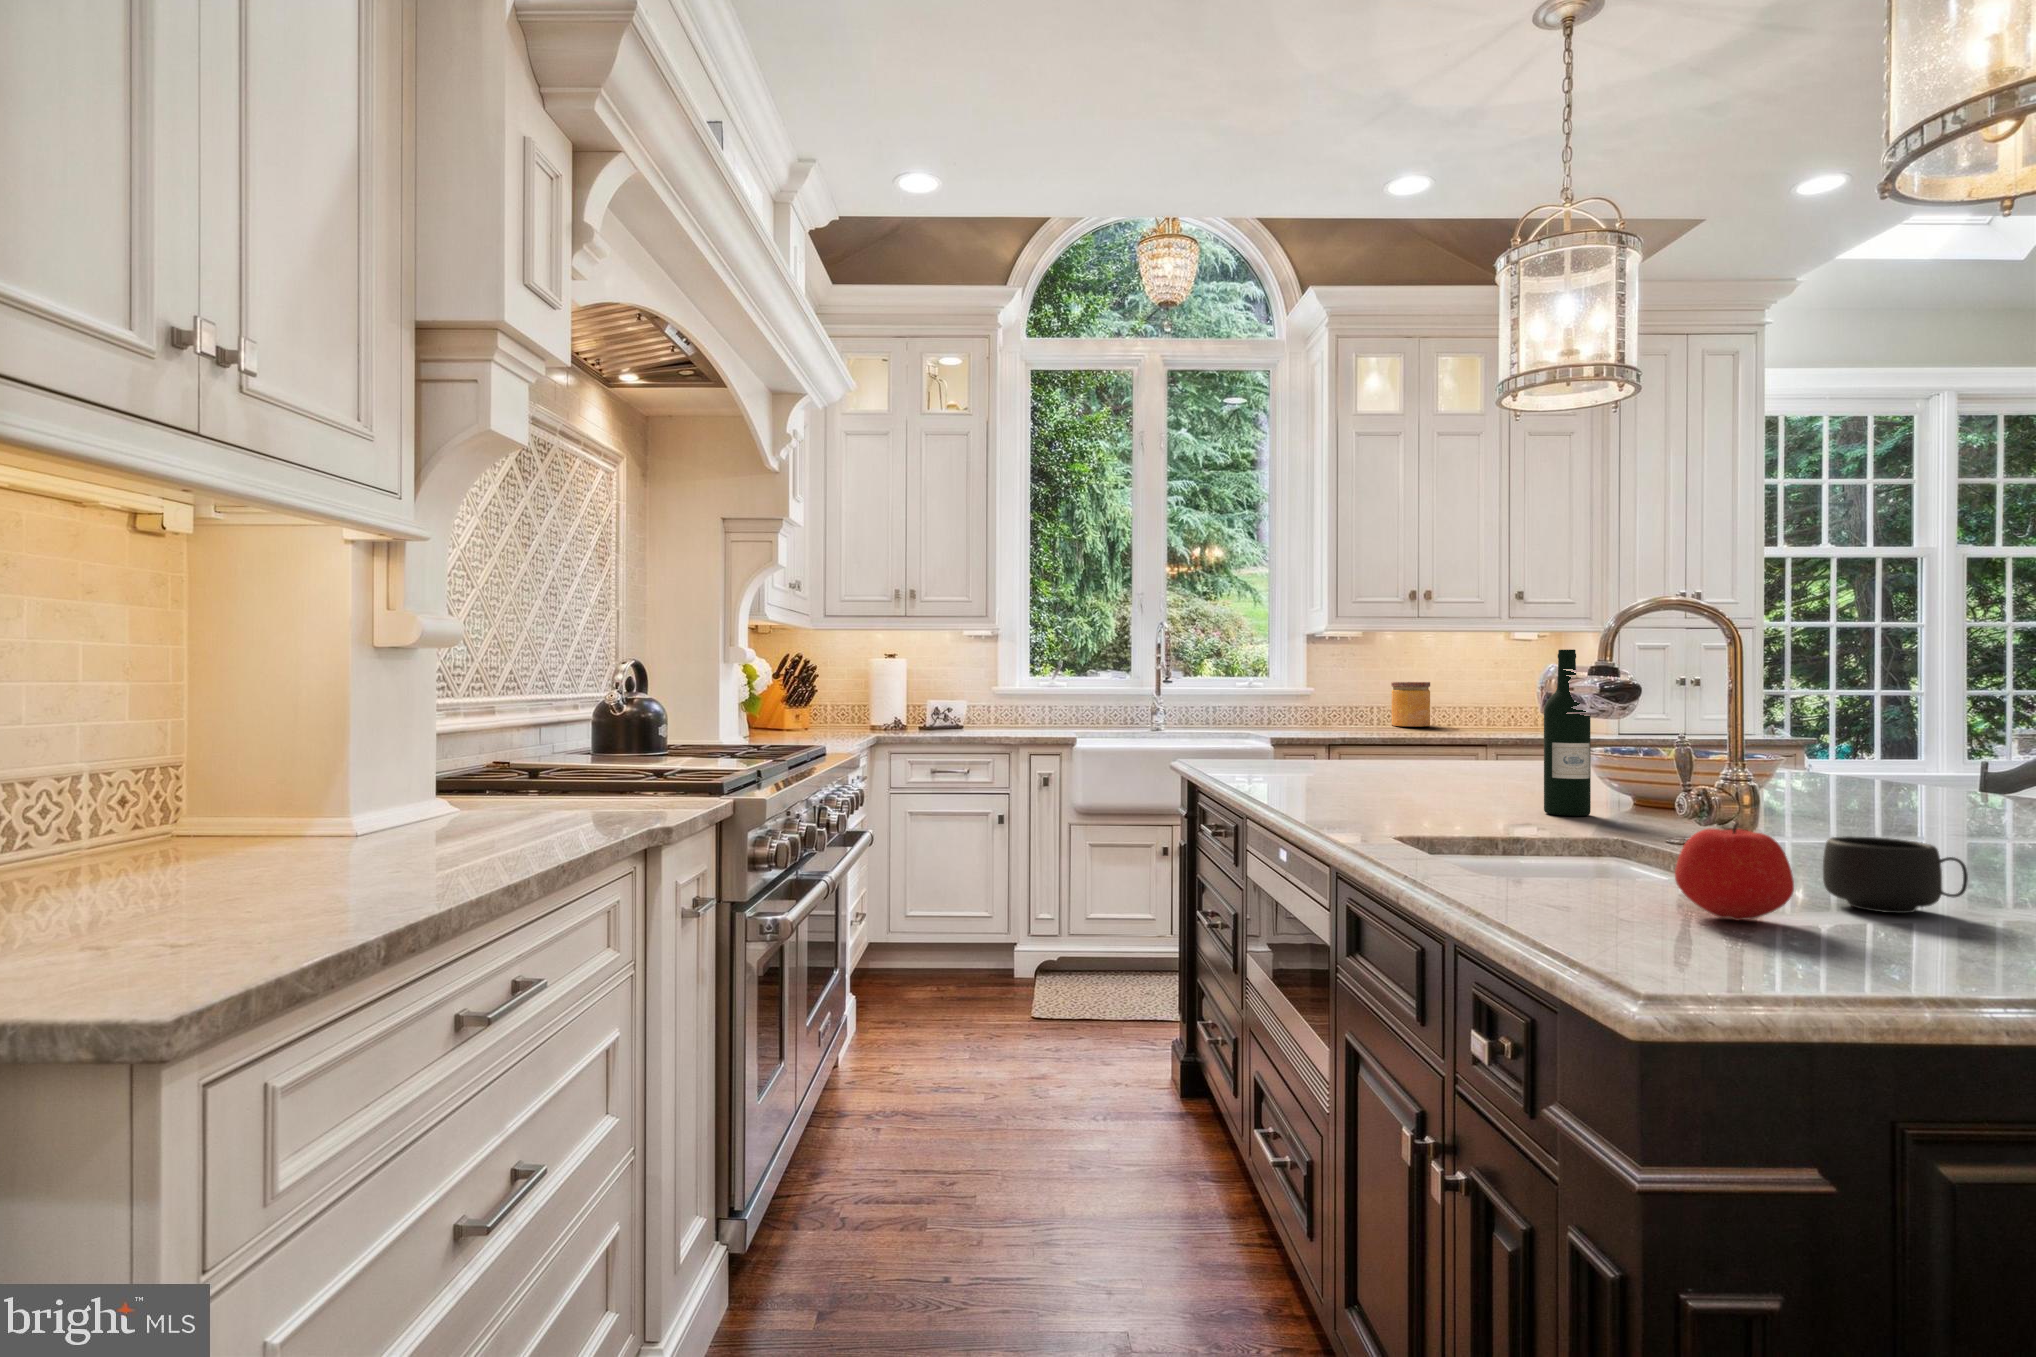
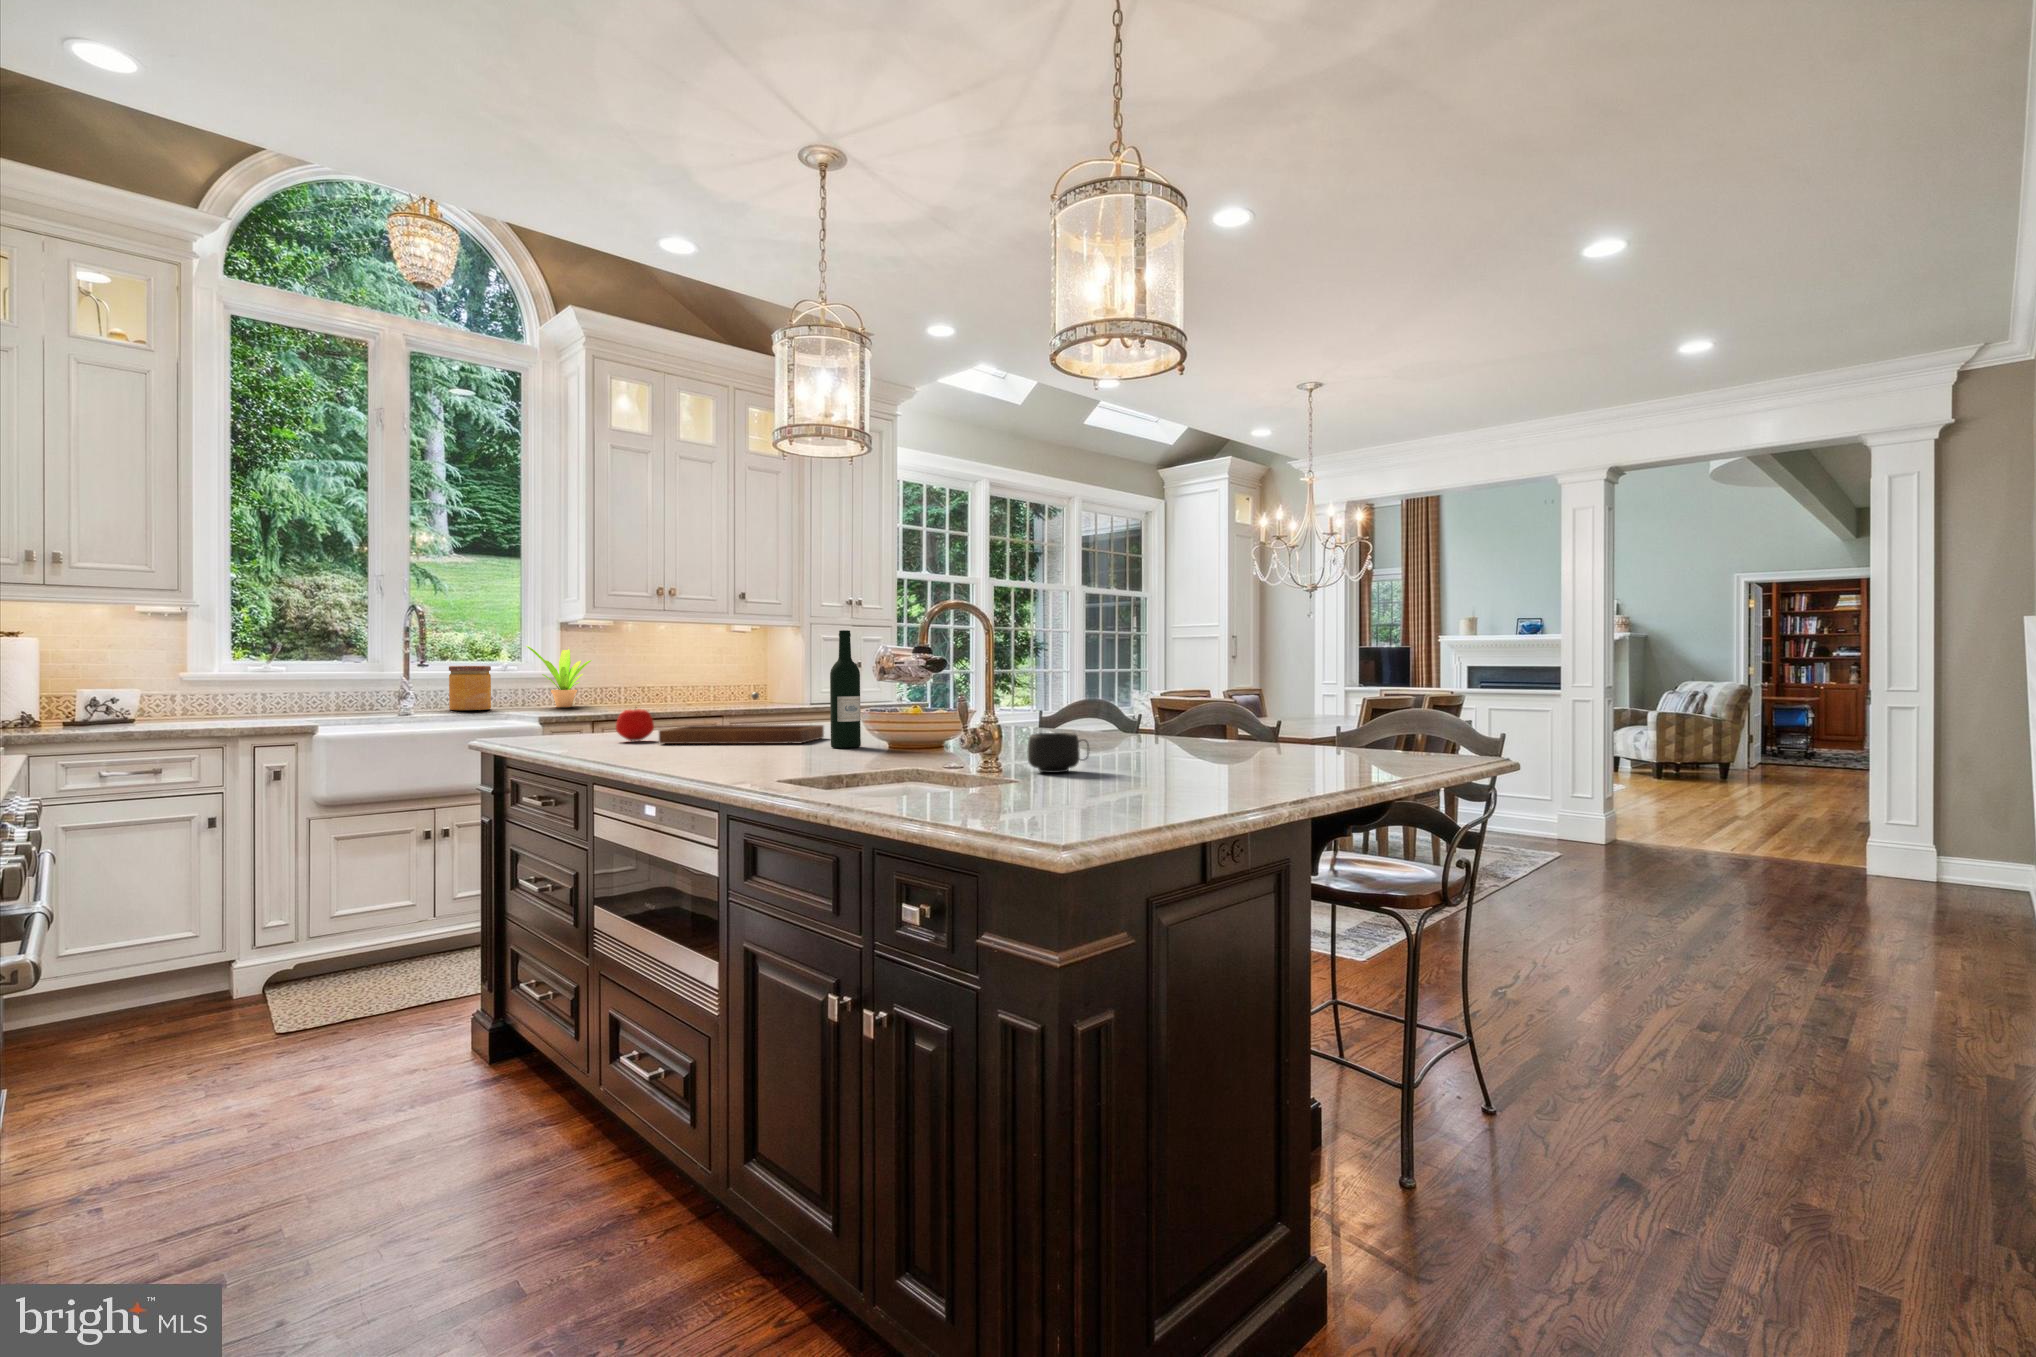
potted plant: none [1269,660,1335,727] -> present [526,646,591,707]
jar: present [1391,682,1430,727] -> present [449,666,491,710]
tray: none [1337,728,1557,801] -> present [659,692,824,744]
apple: present [1675,822,1794,920] -> present [616,709,654,741]

